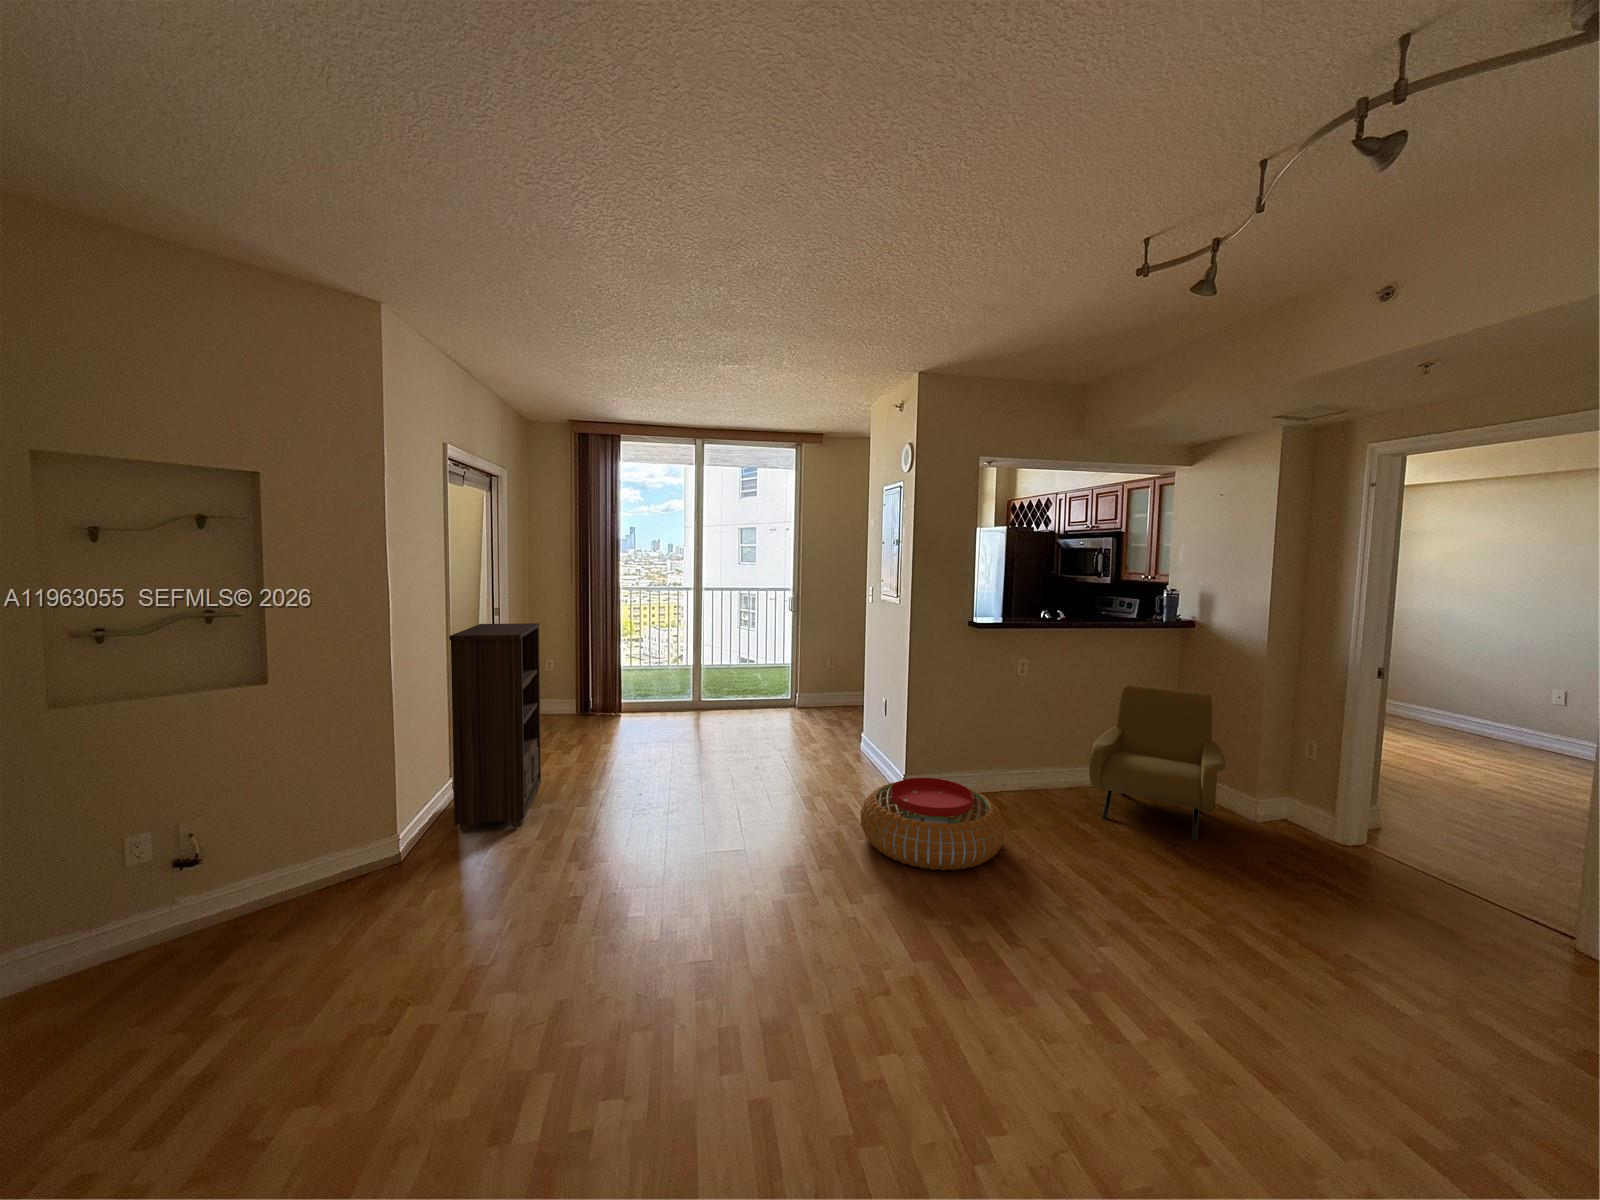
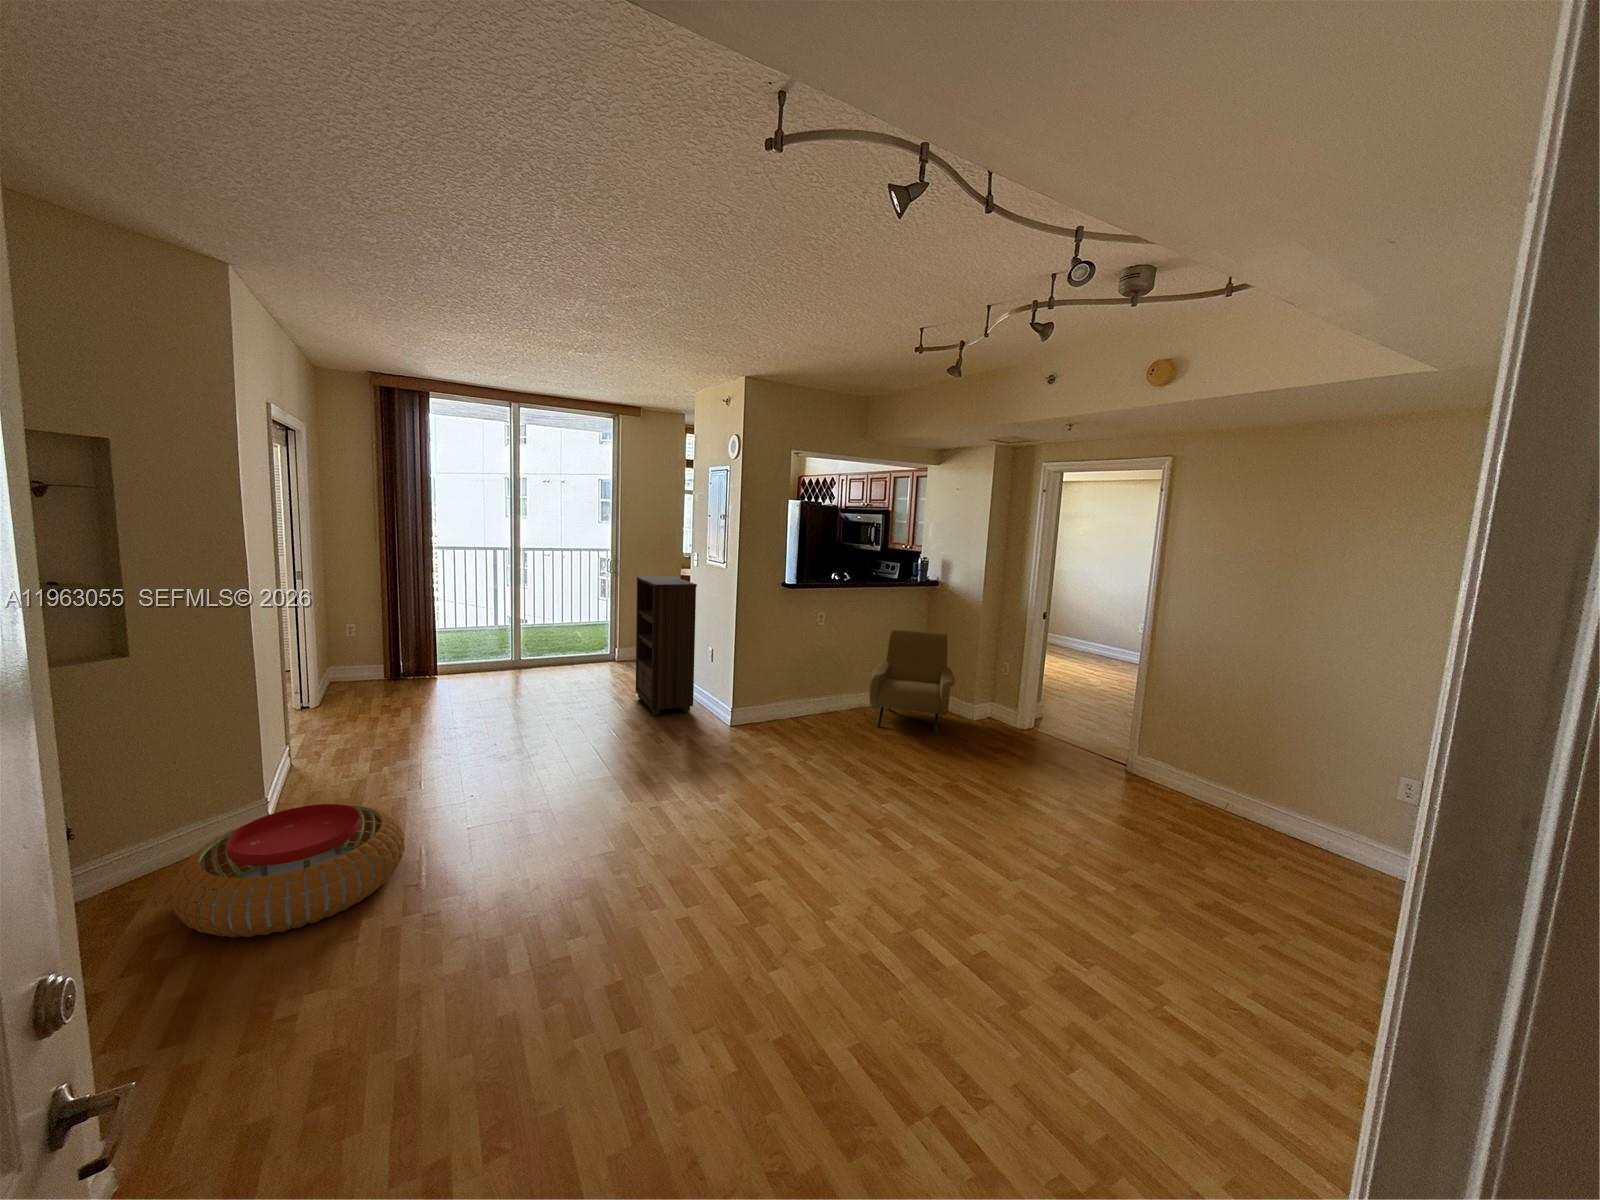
bookshelf: present [449,623,541,832] -> present [636,577,697,715]
pouf: present [861,778,1005,870] -> present [171,804,405,938]

